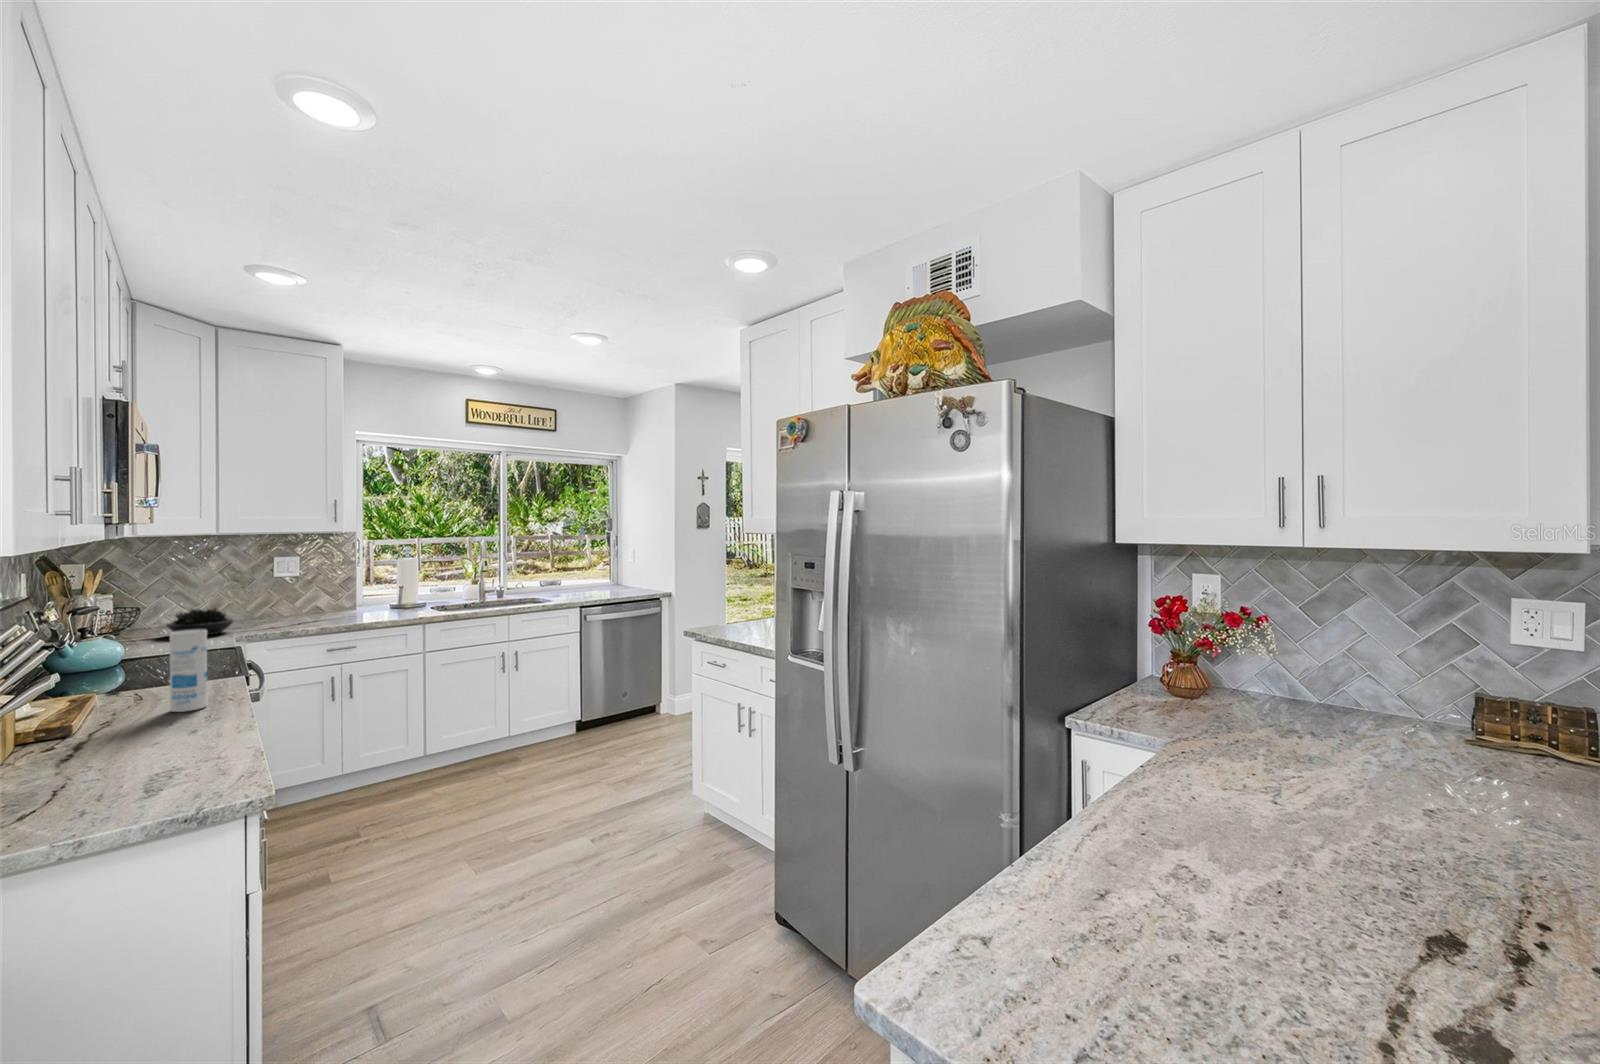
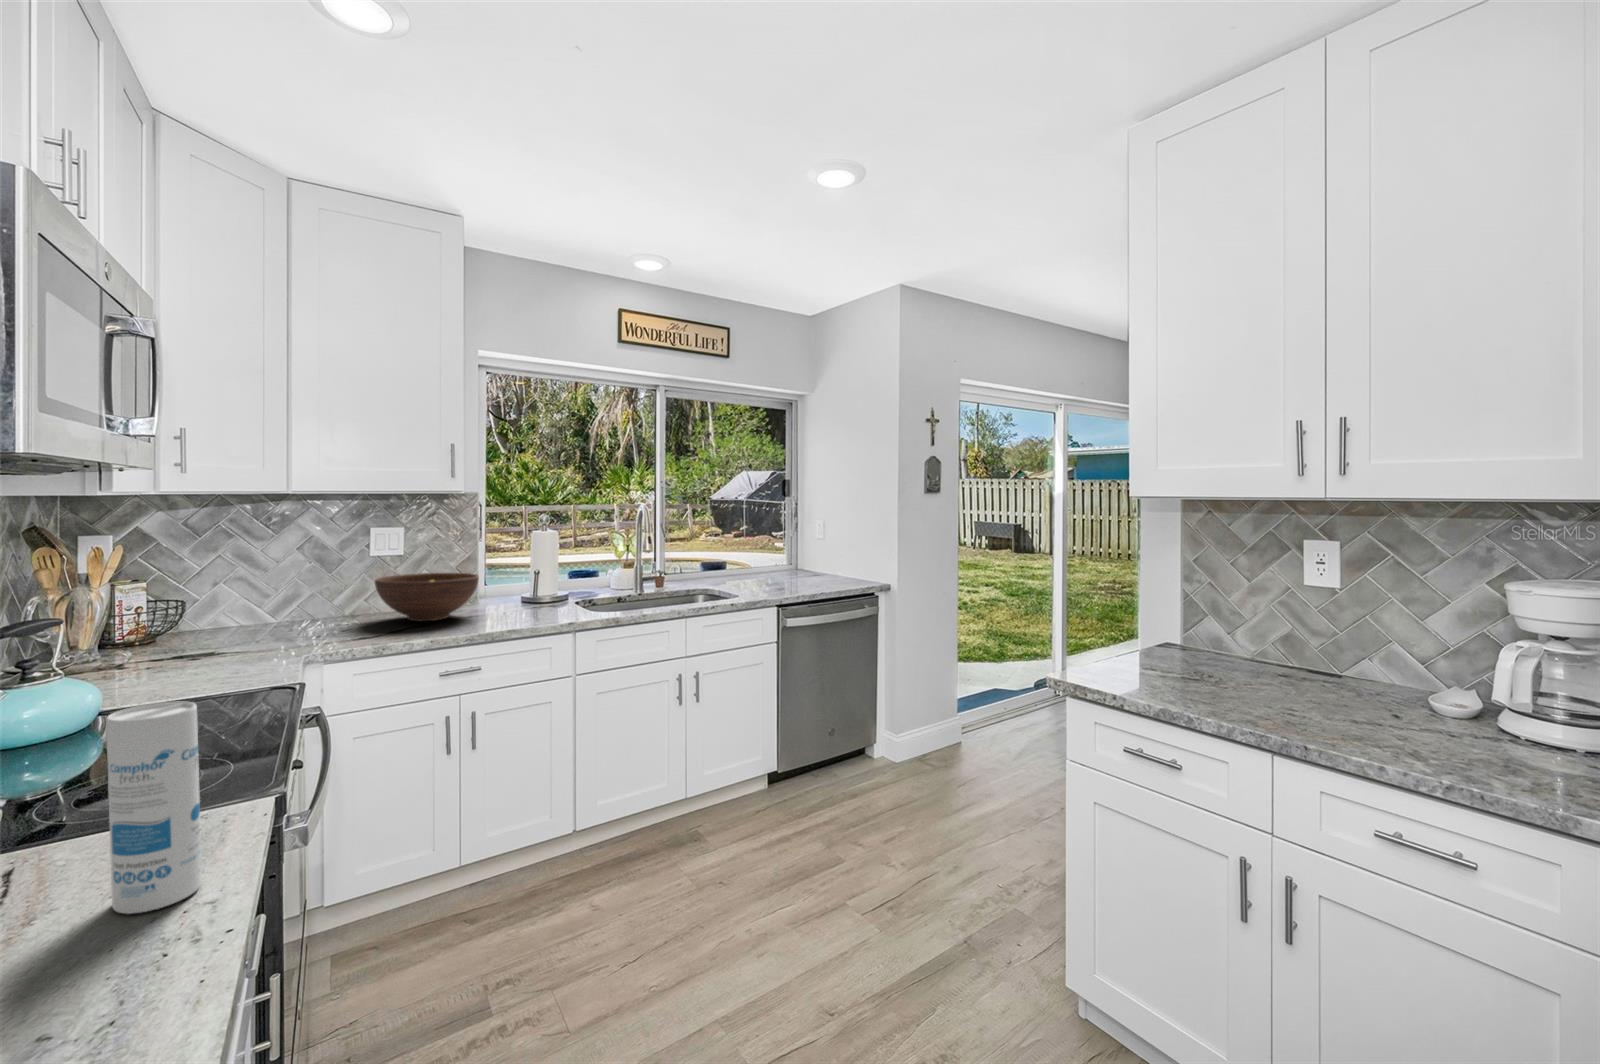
fruit bowl: none [277,587,355,620] -> present [375,573,479,621]
succulent plant: present [166,608,234,635] -> none [216,604,315,649]

